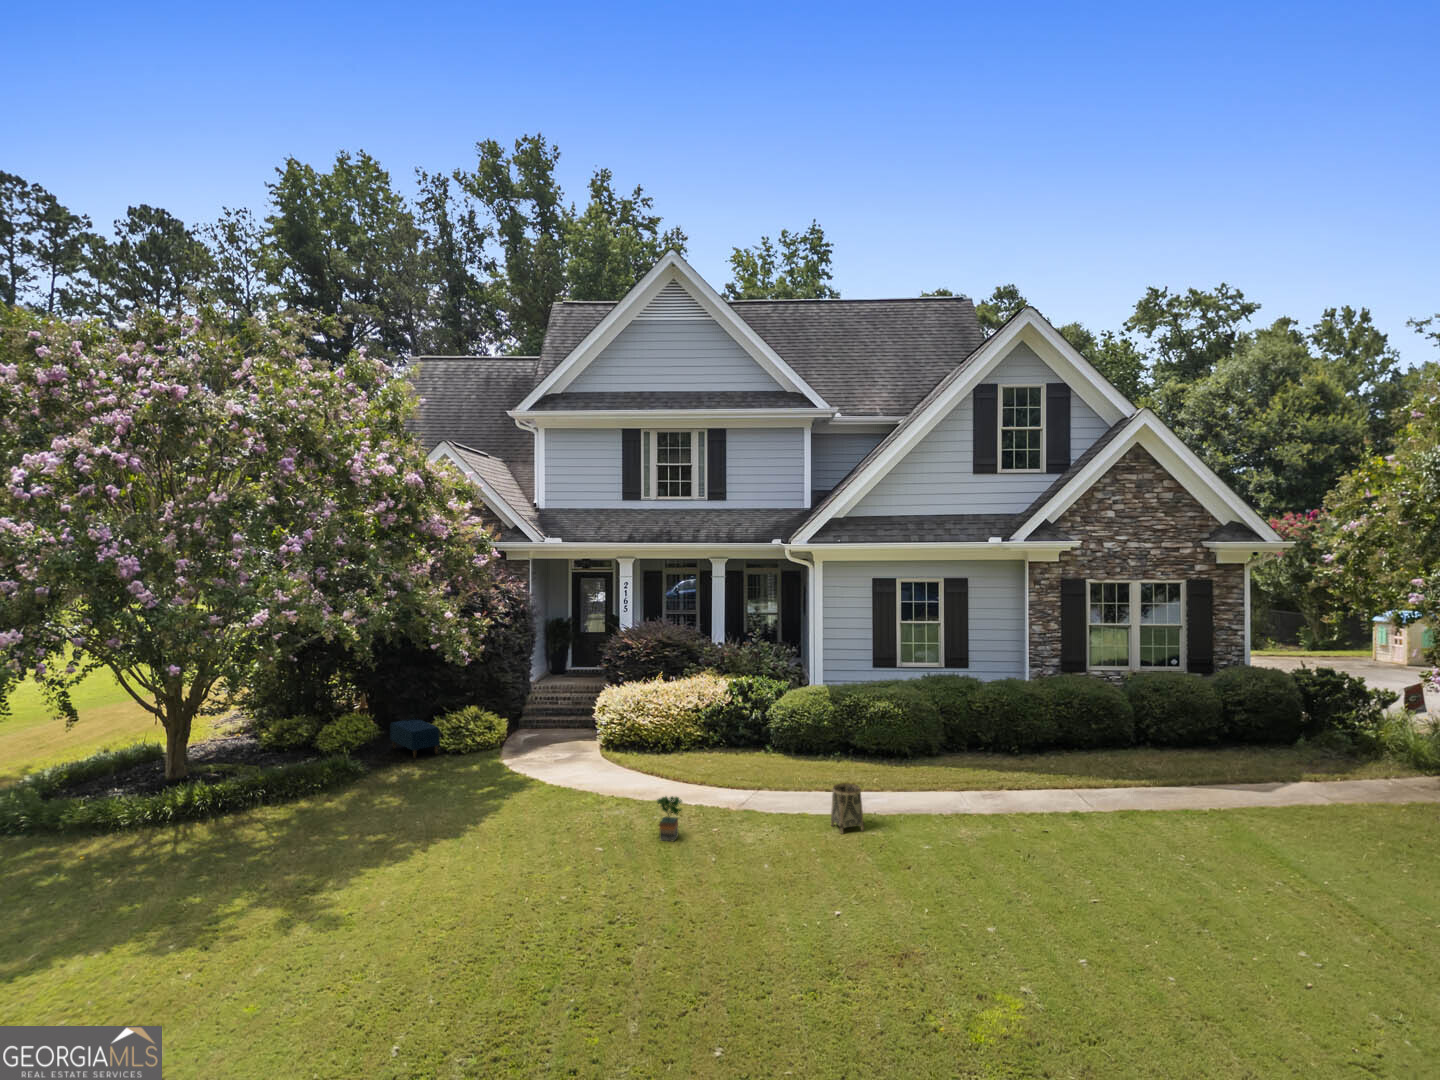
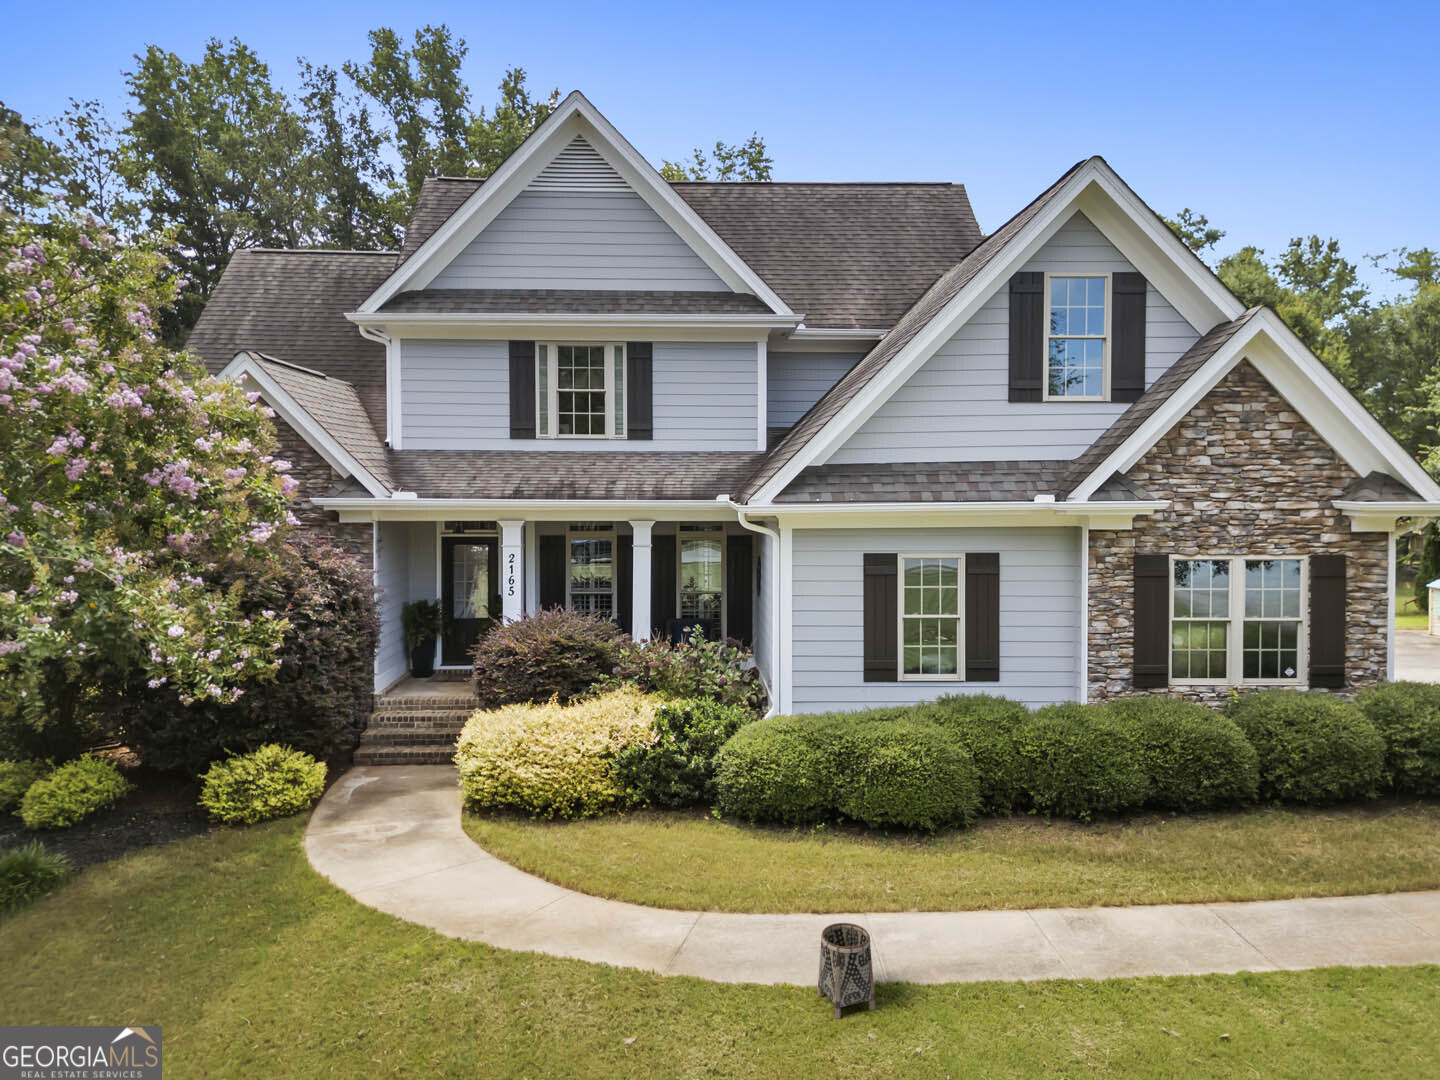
bench: present [390,718,440,758] -> none [138,769,212,839]
potted tree: present [657,796,682,841] -> none [512,962,562,1048]

